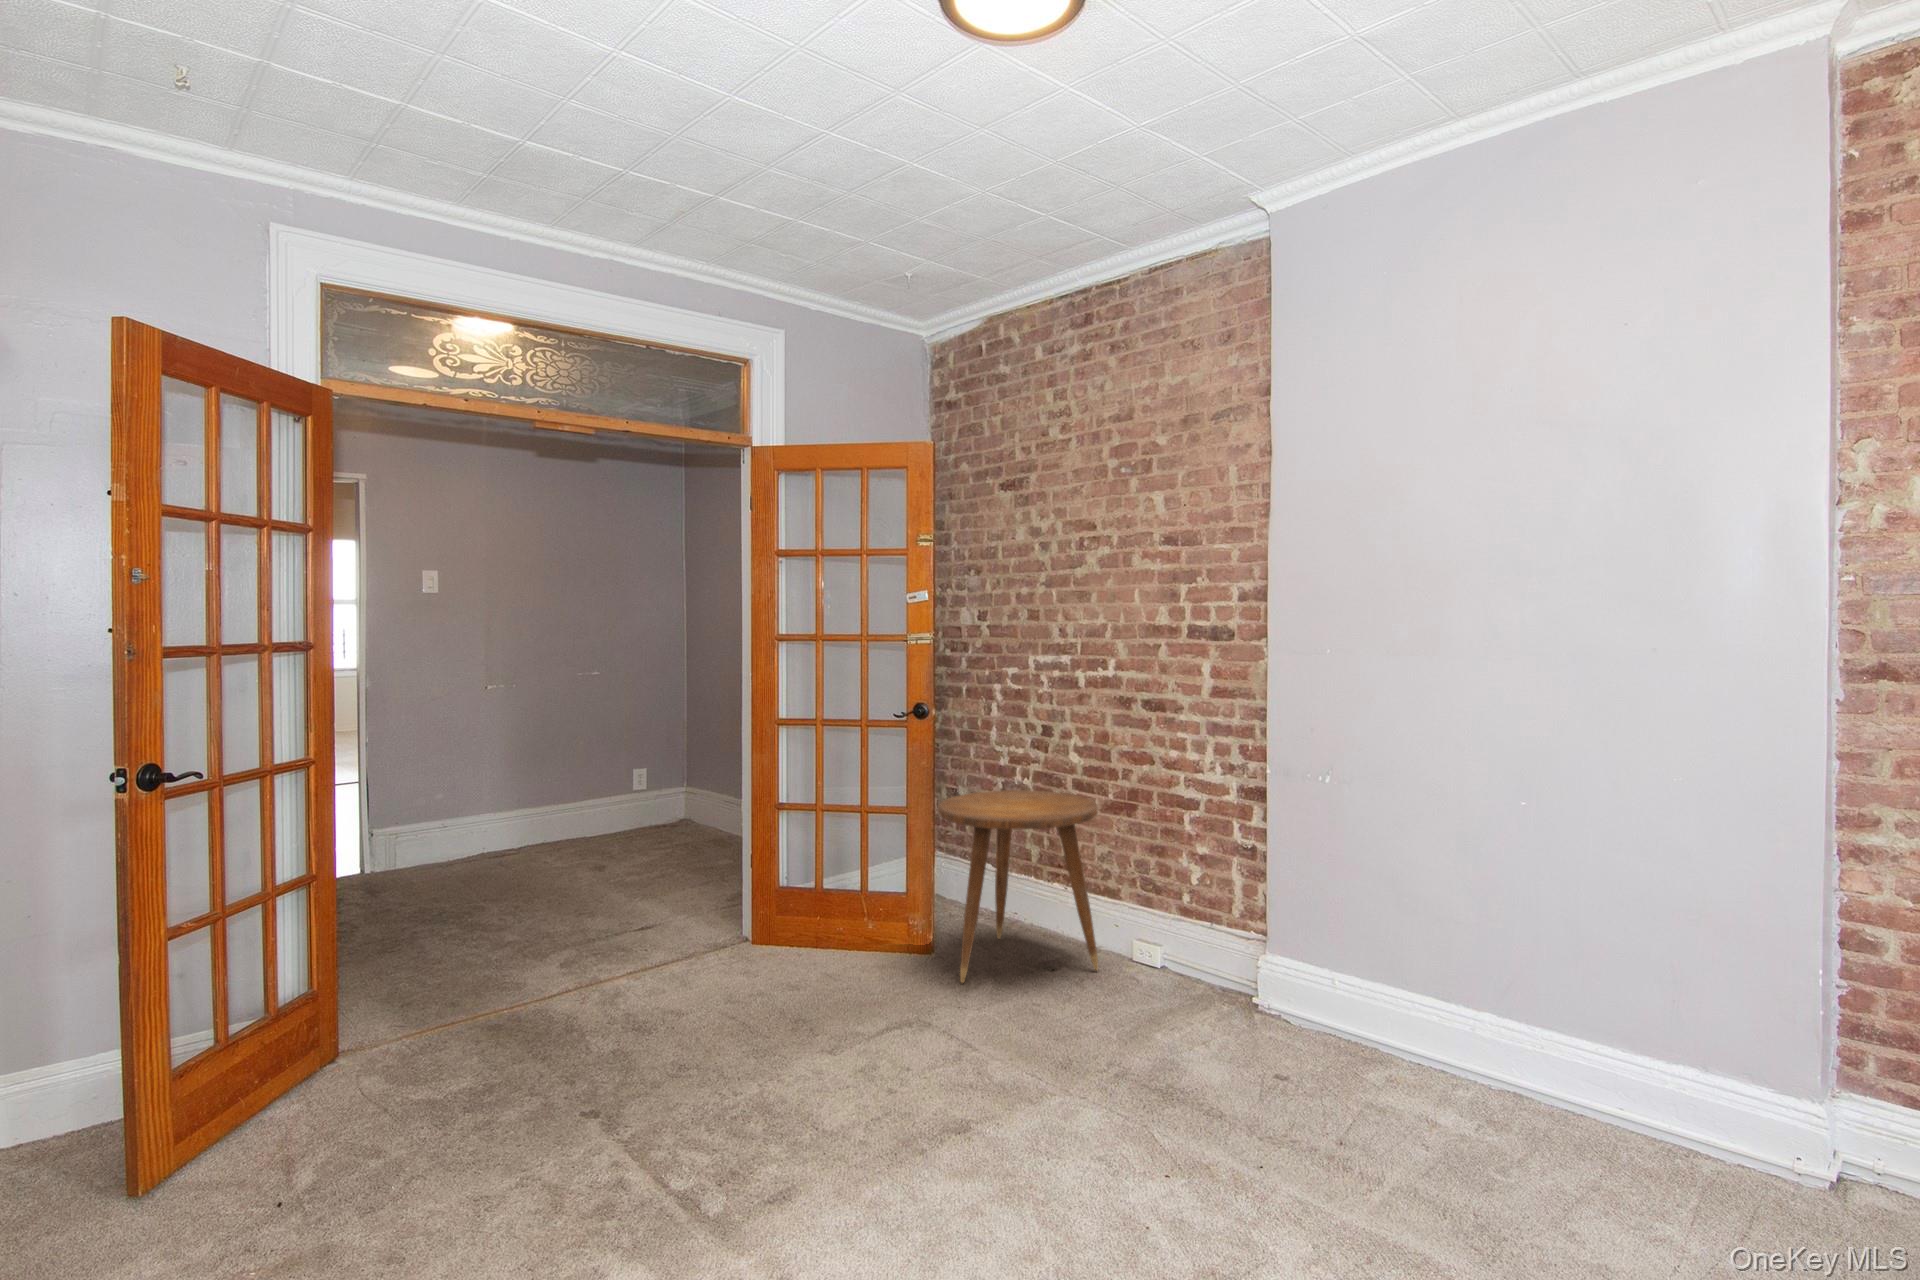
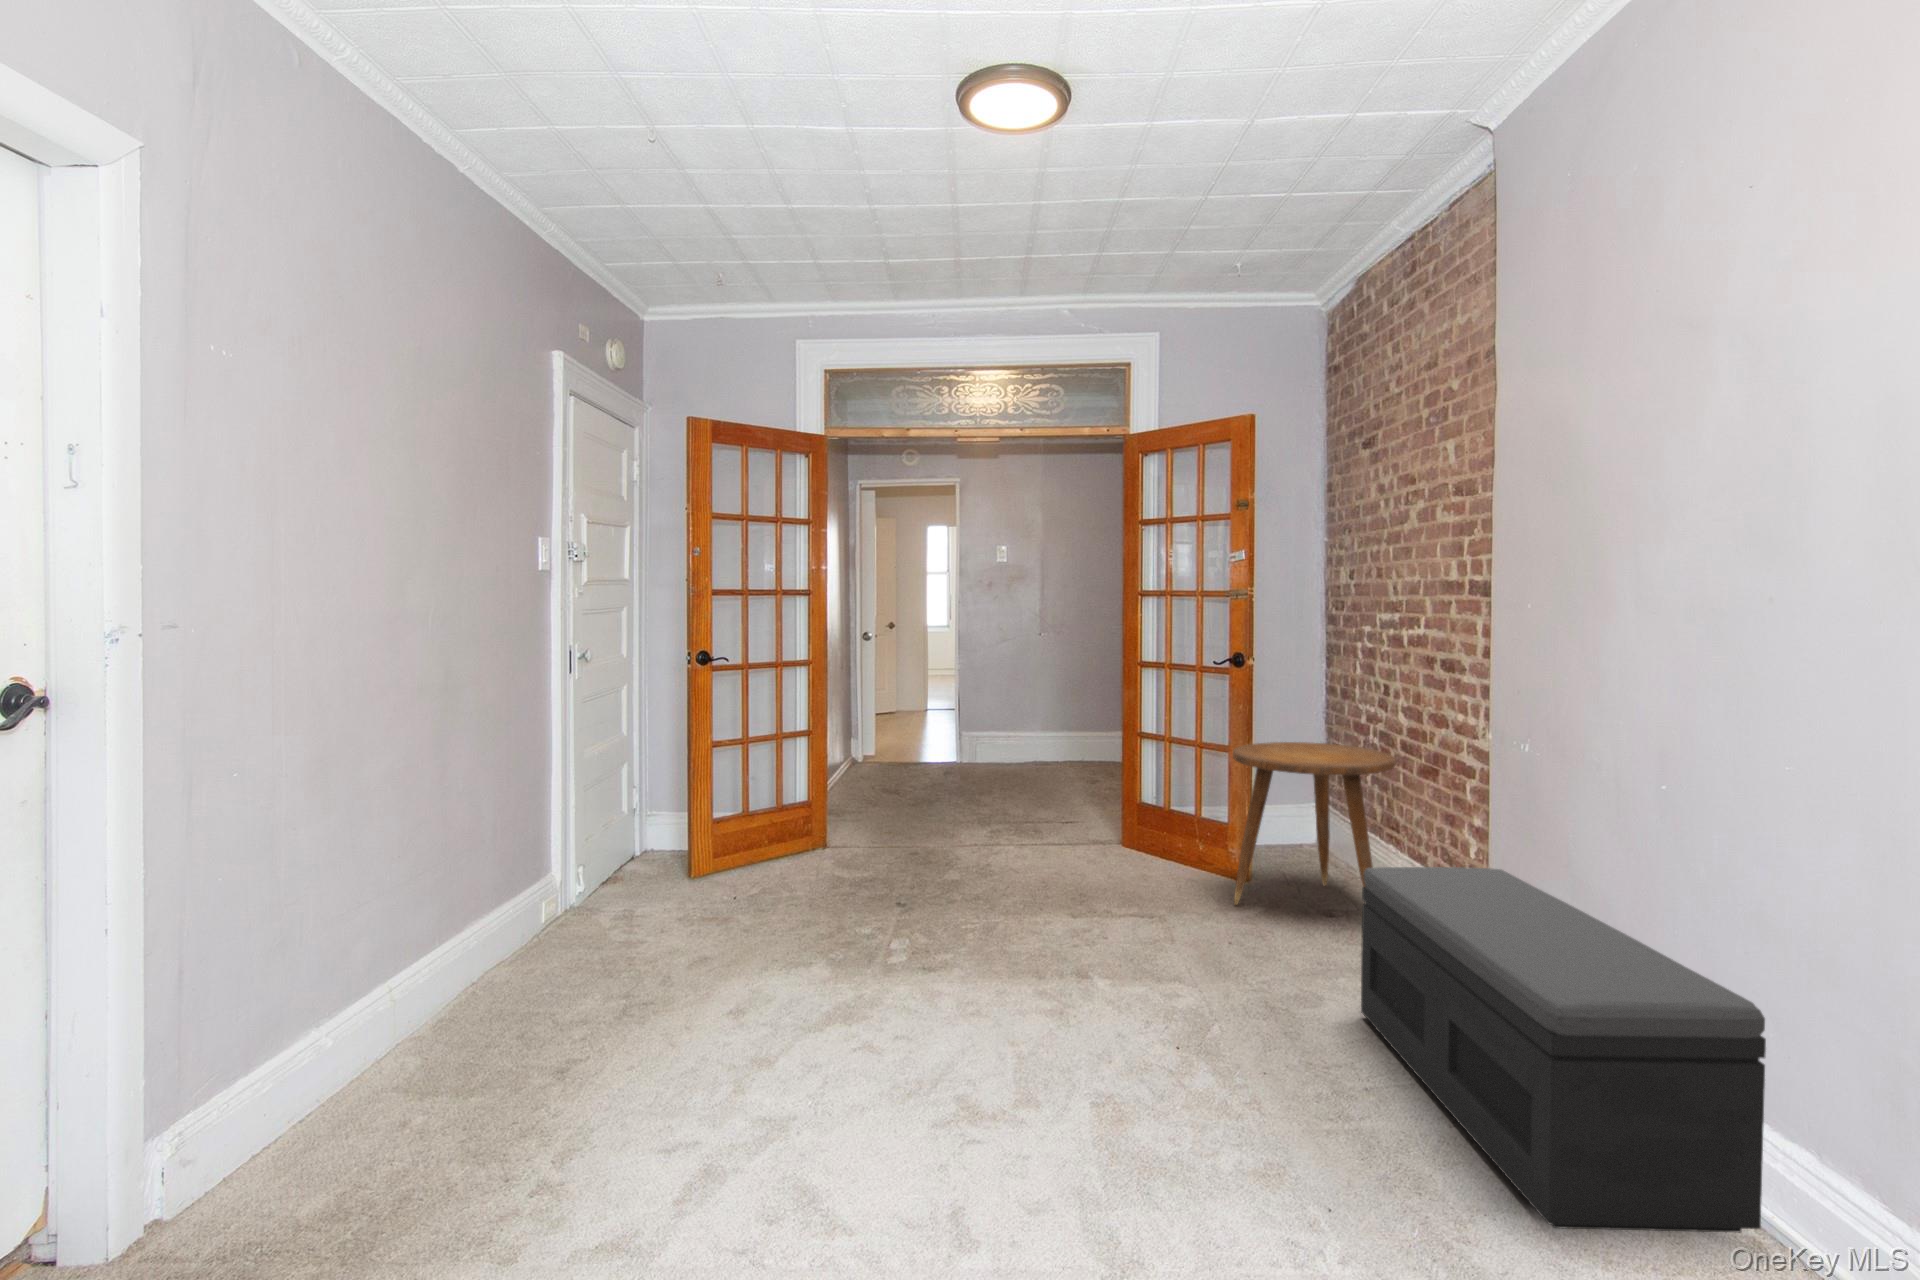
storage bench: none [1213,892,1626,1195] -> present [1361,867,1766,1233]

